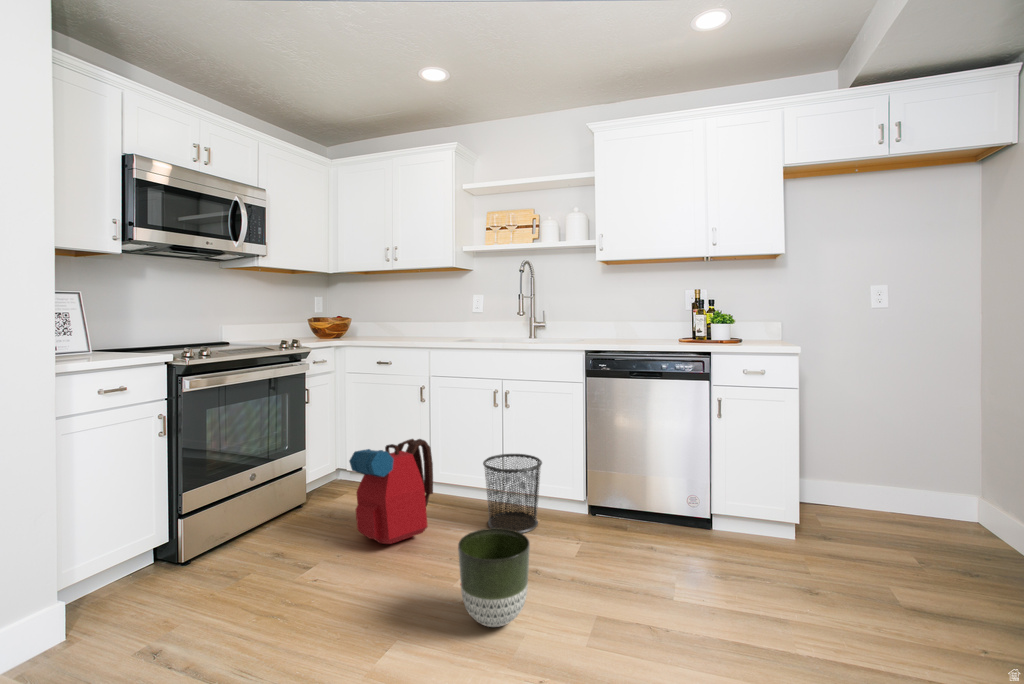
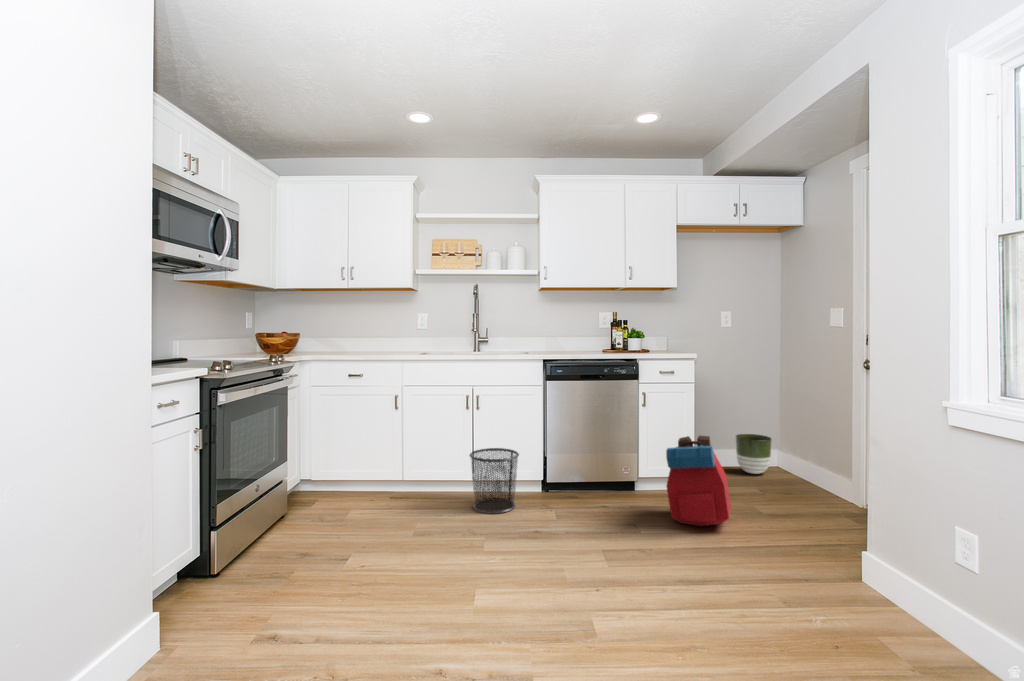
backpack: present [349,439,433,544] -> present [666,436,731,526]
planter: present [458,528,530,627] -> present [735,434,772,474]

